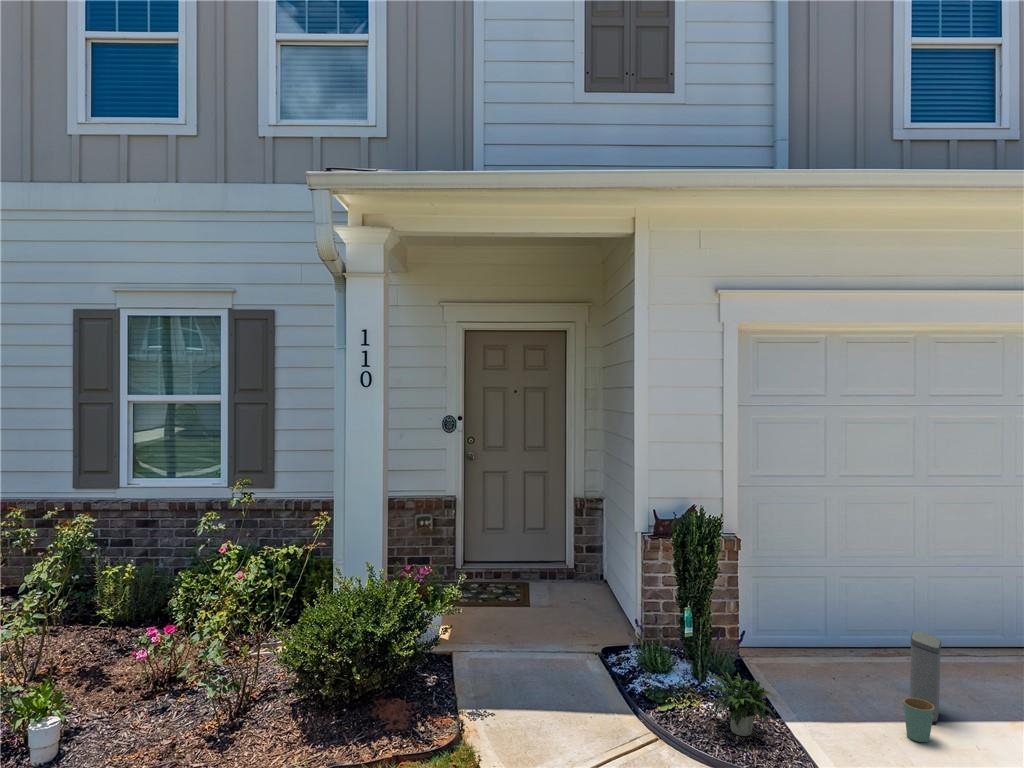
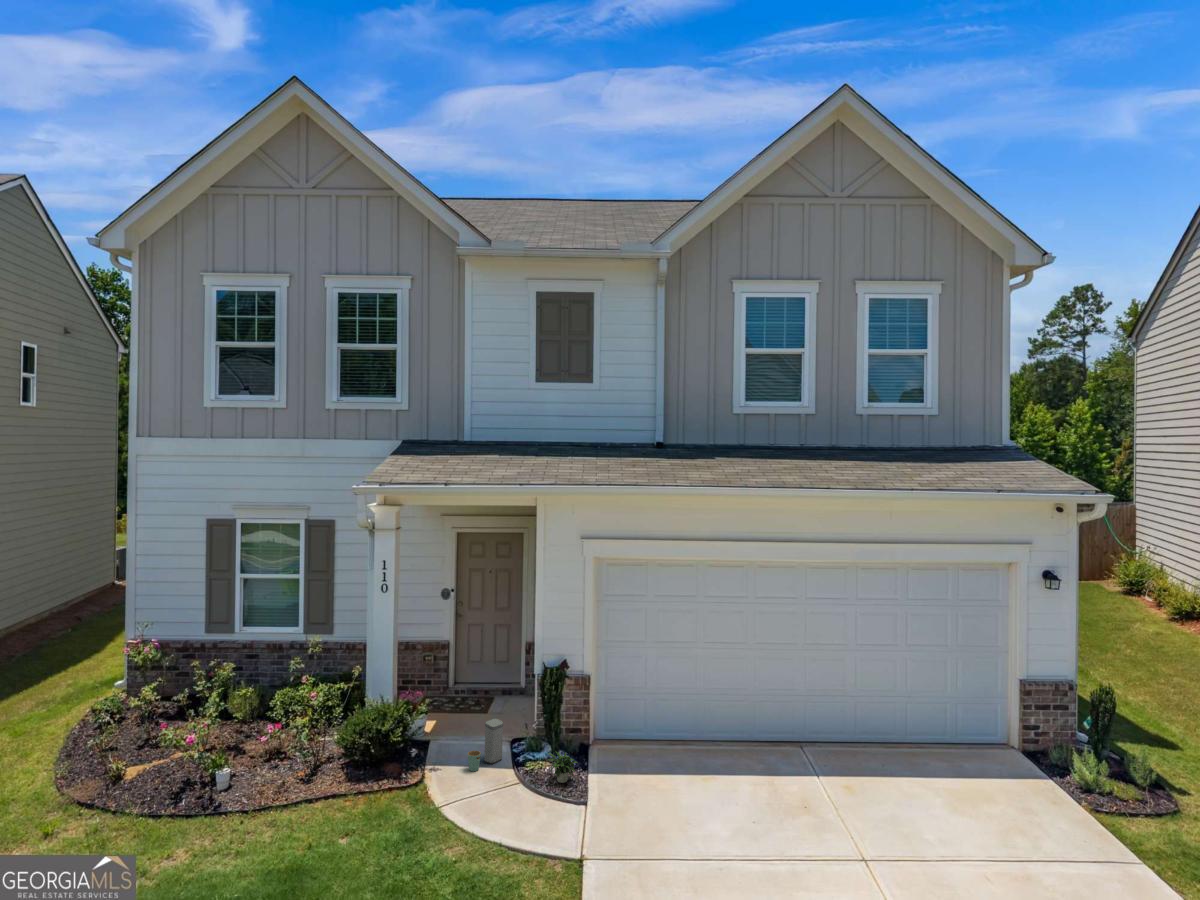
trash can: present [903,631,941,742] -> present [468,719,503,771]

